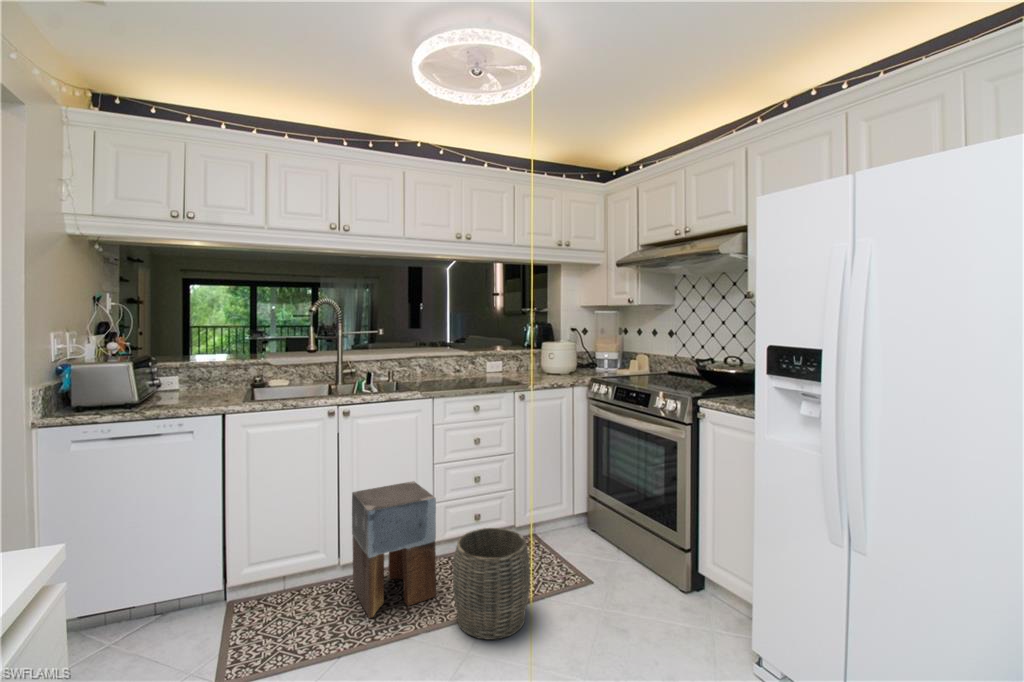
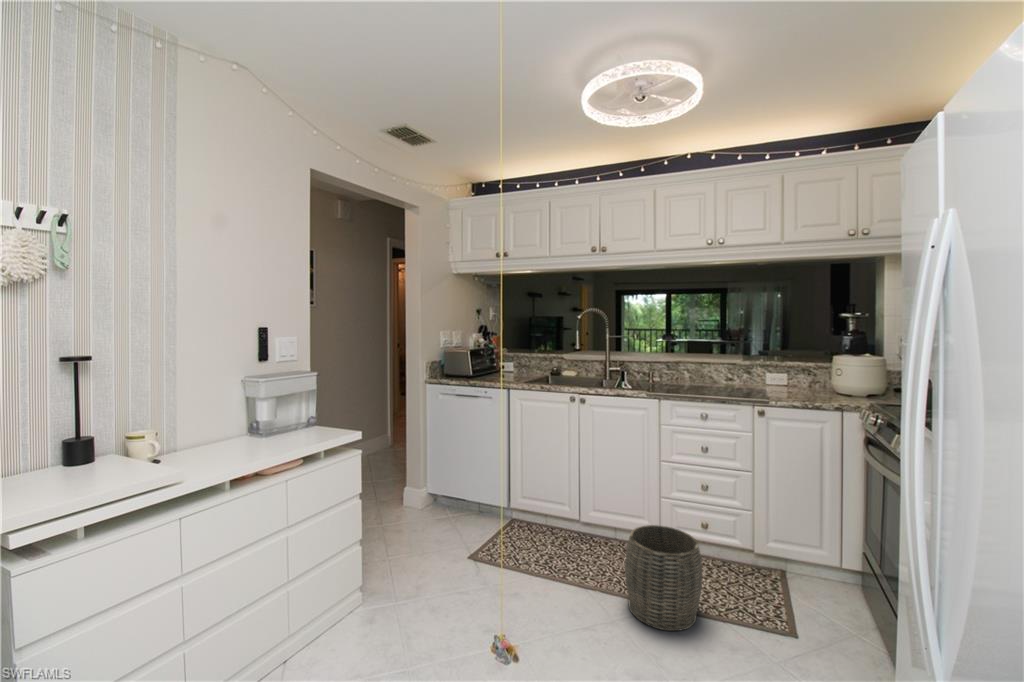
stool: present [352,481,436,618] -> none [574,465,637,574]

